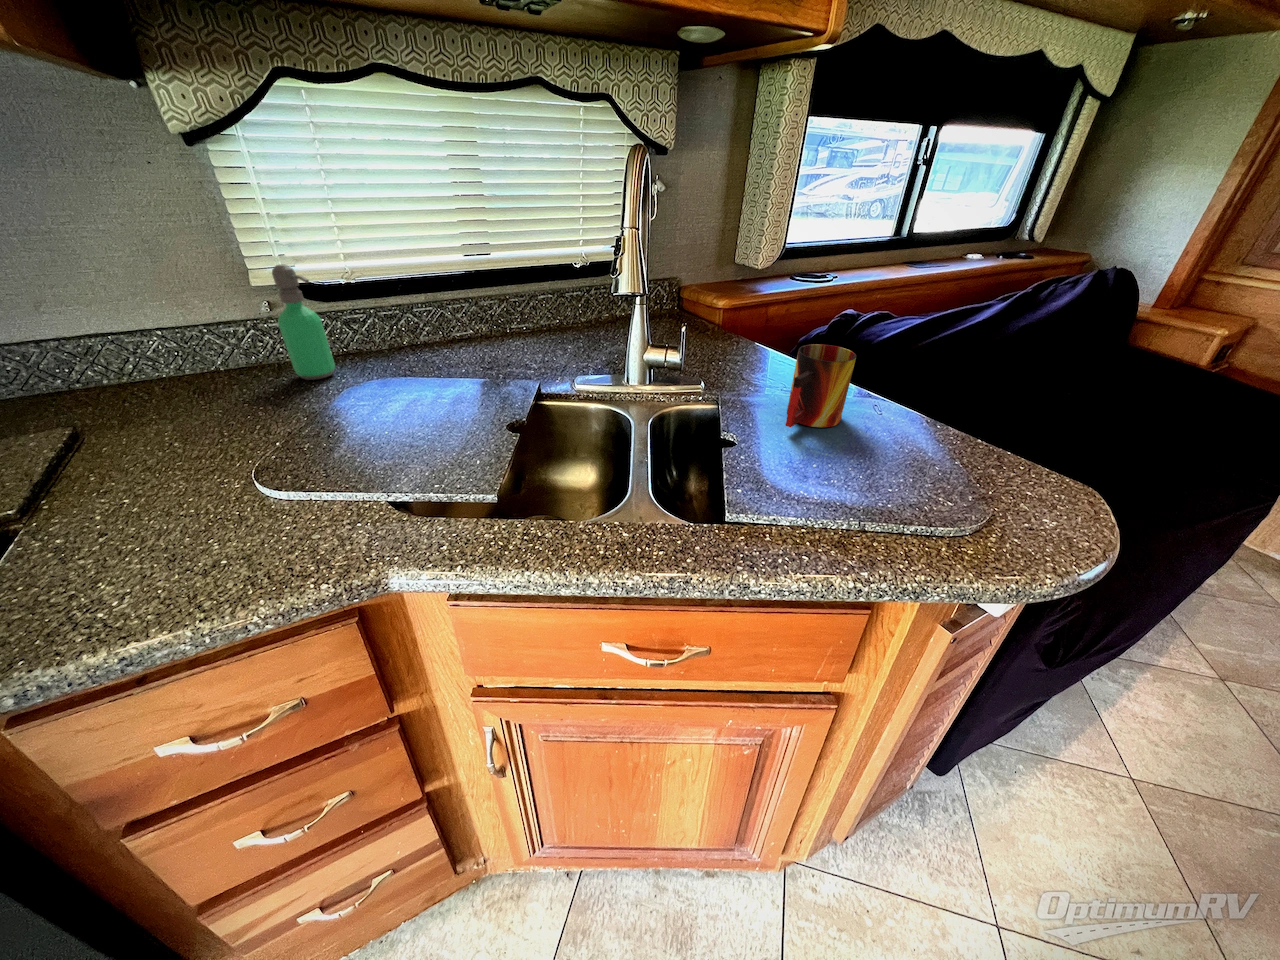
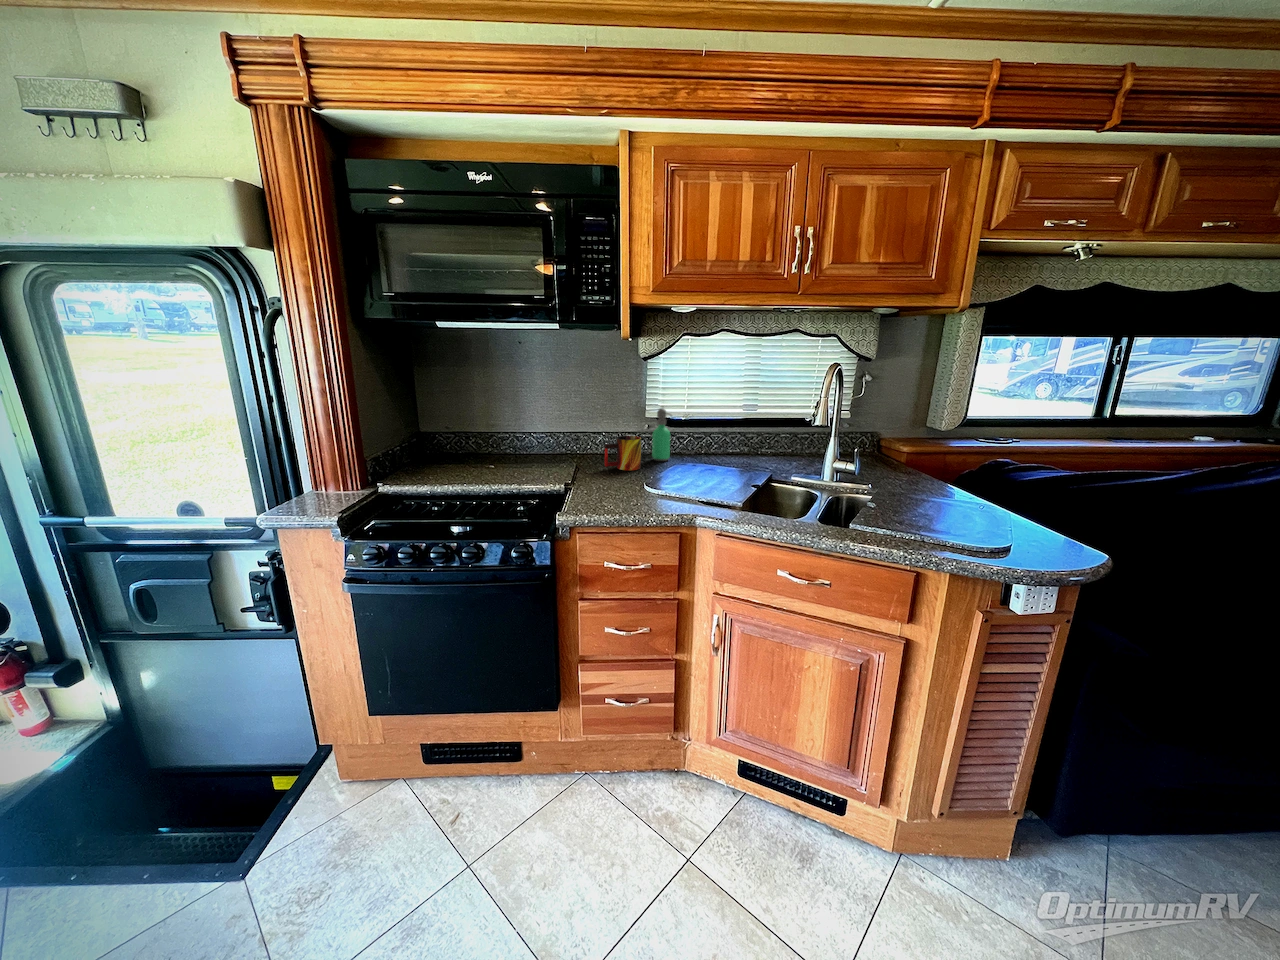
mug: present [786,344,856,427] -> present [605,436,641,470]

